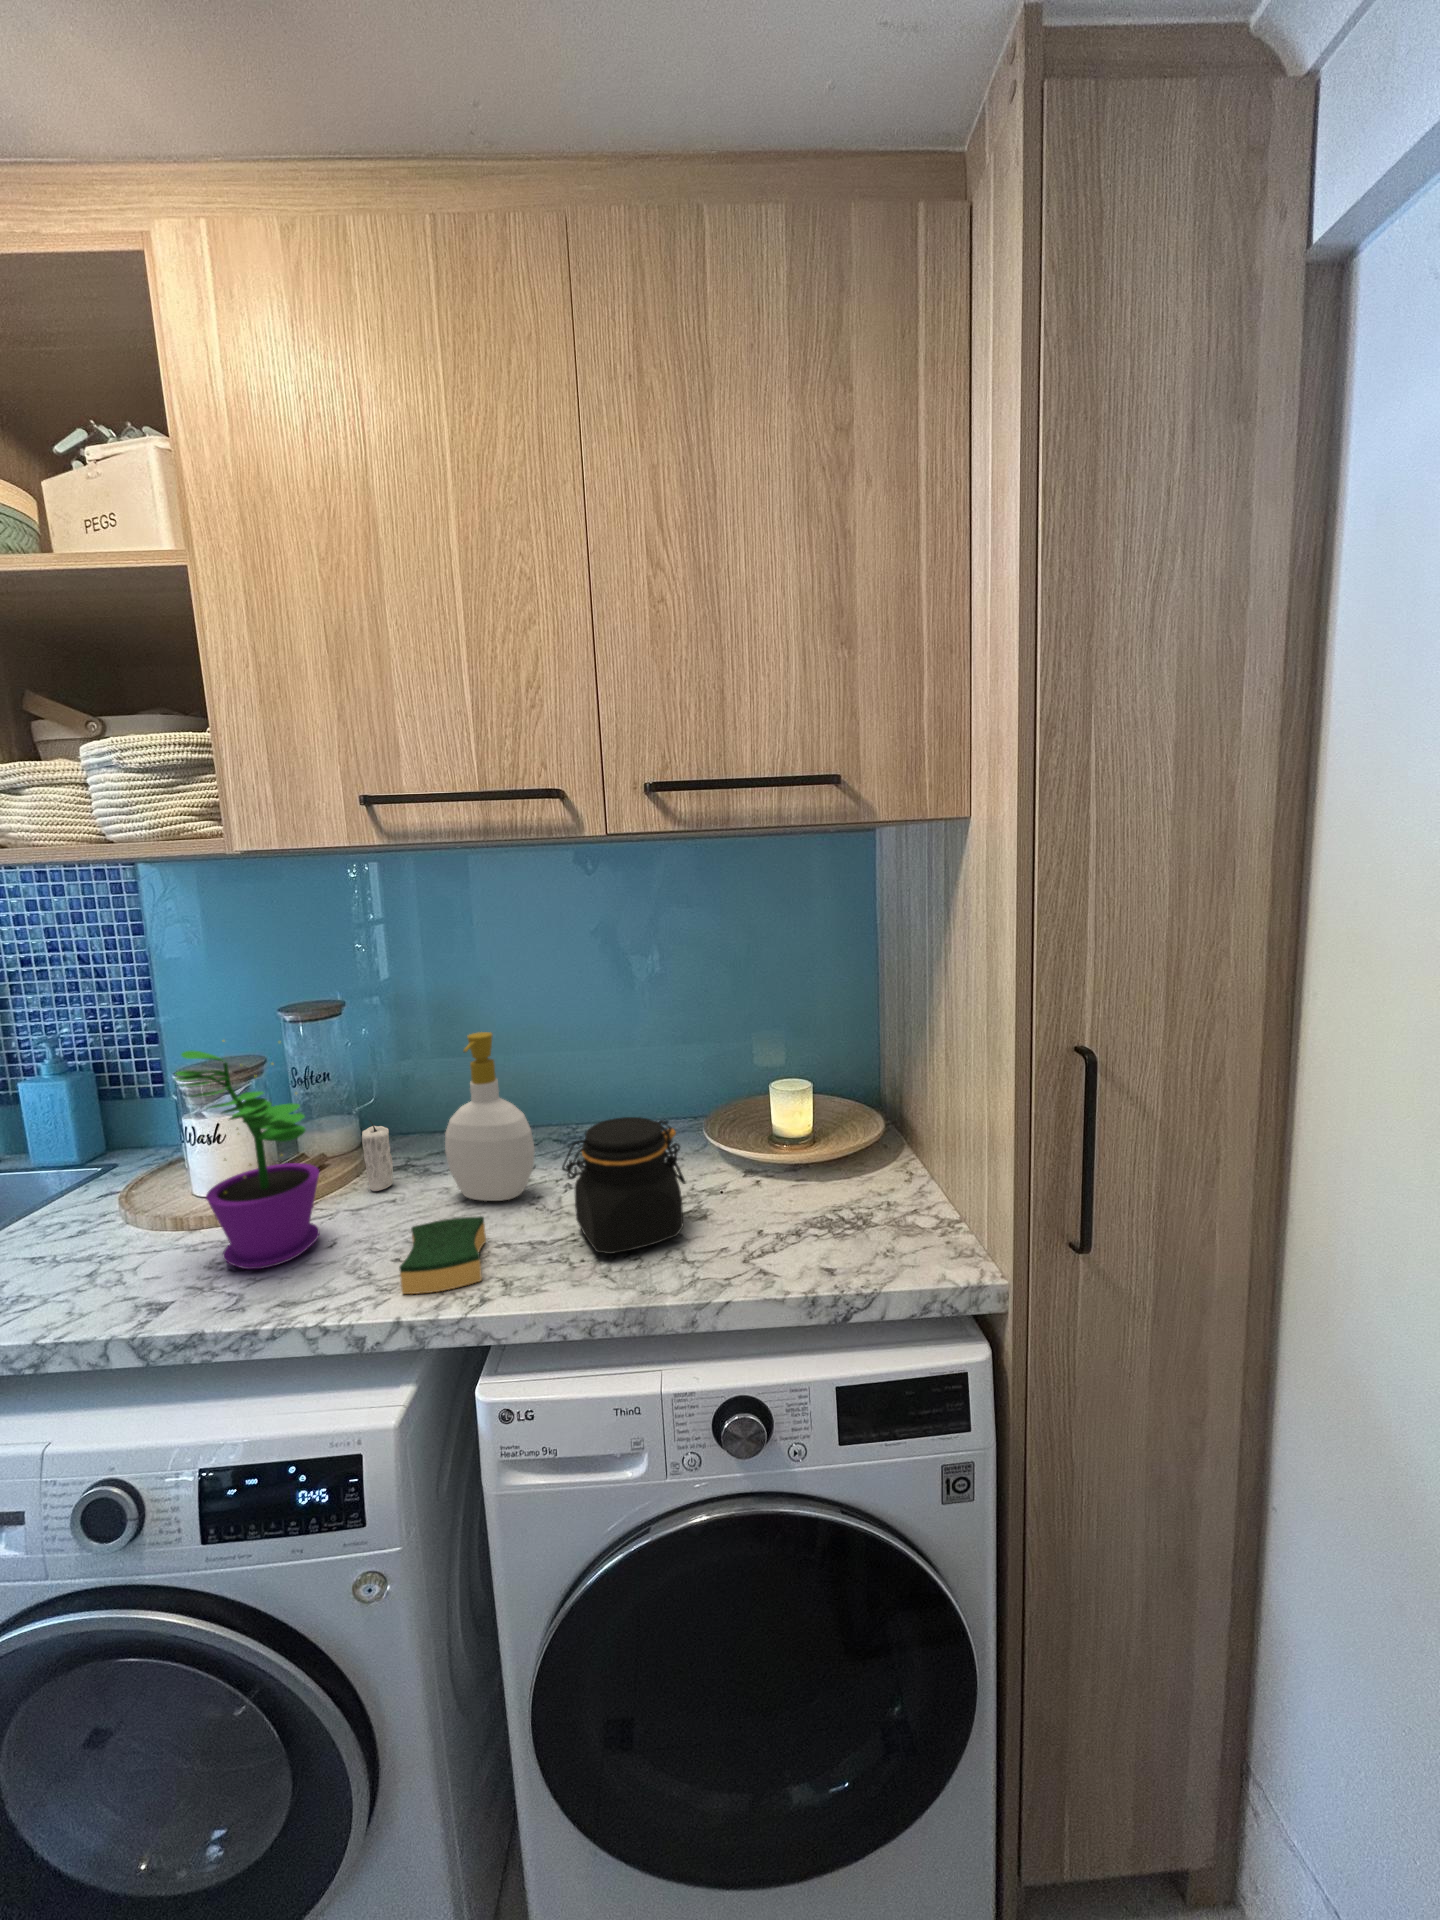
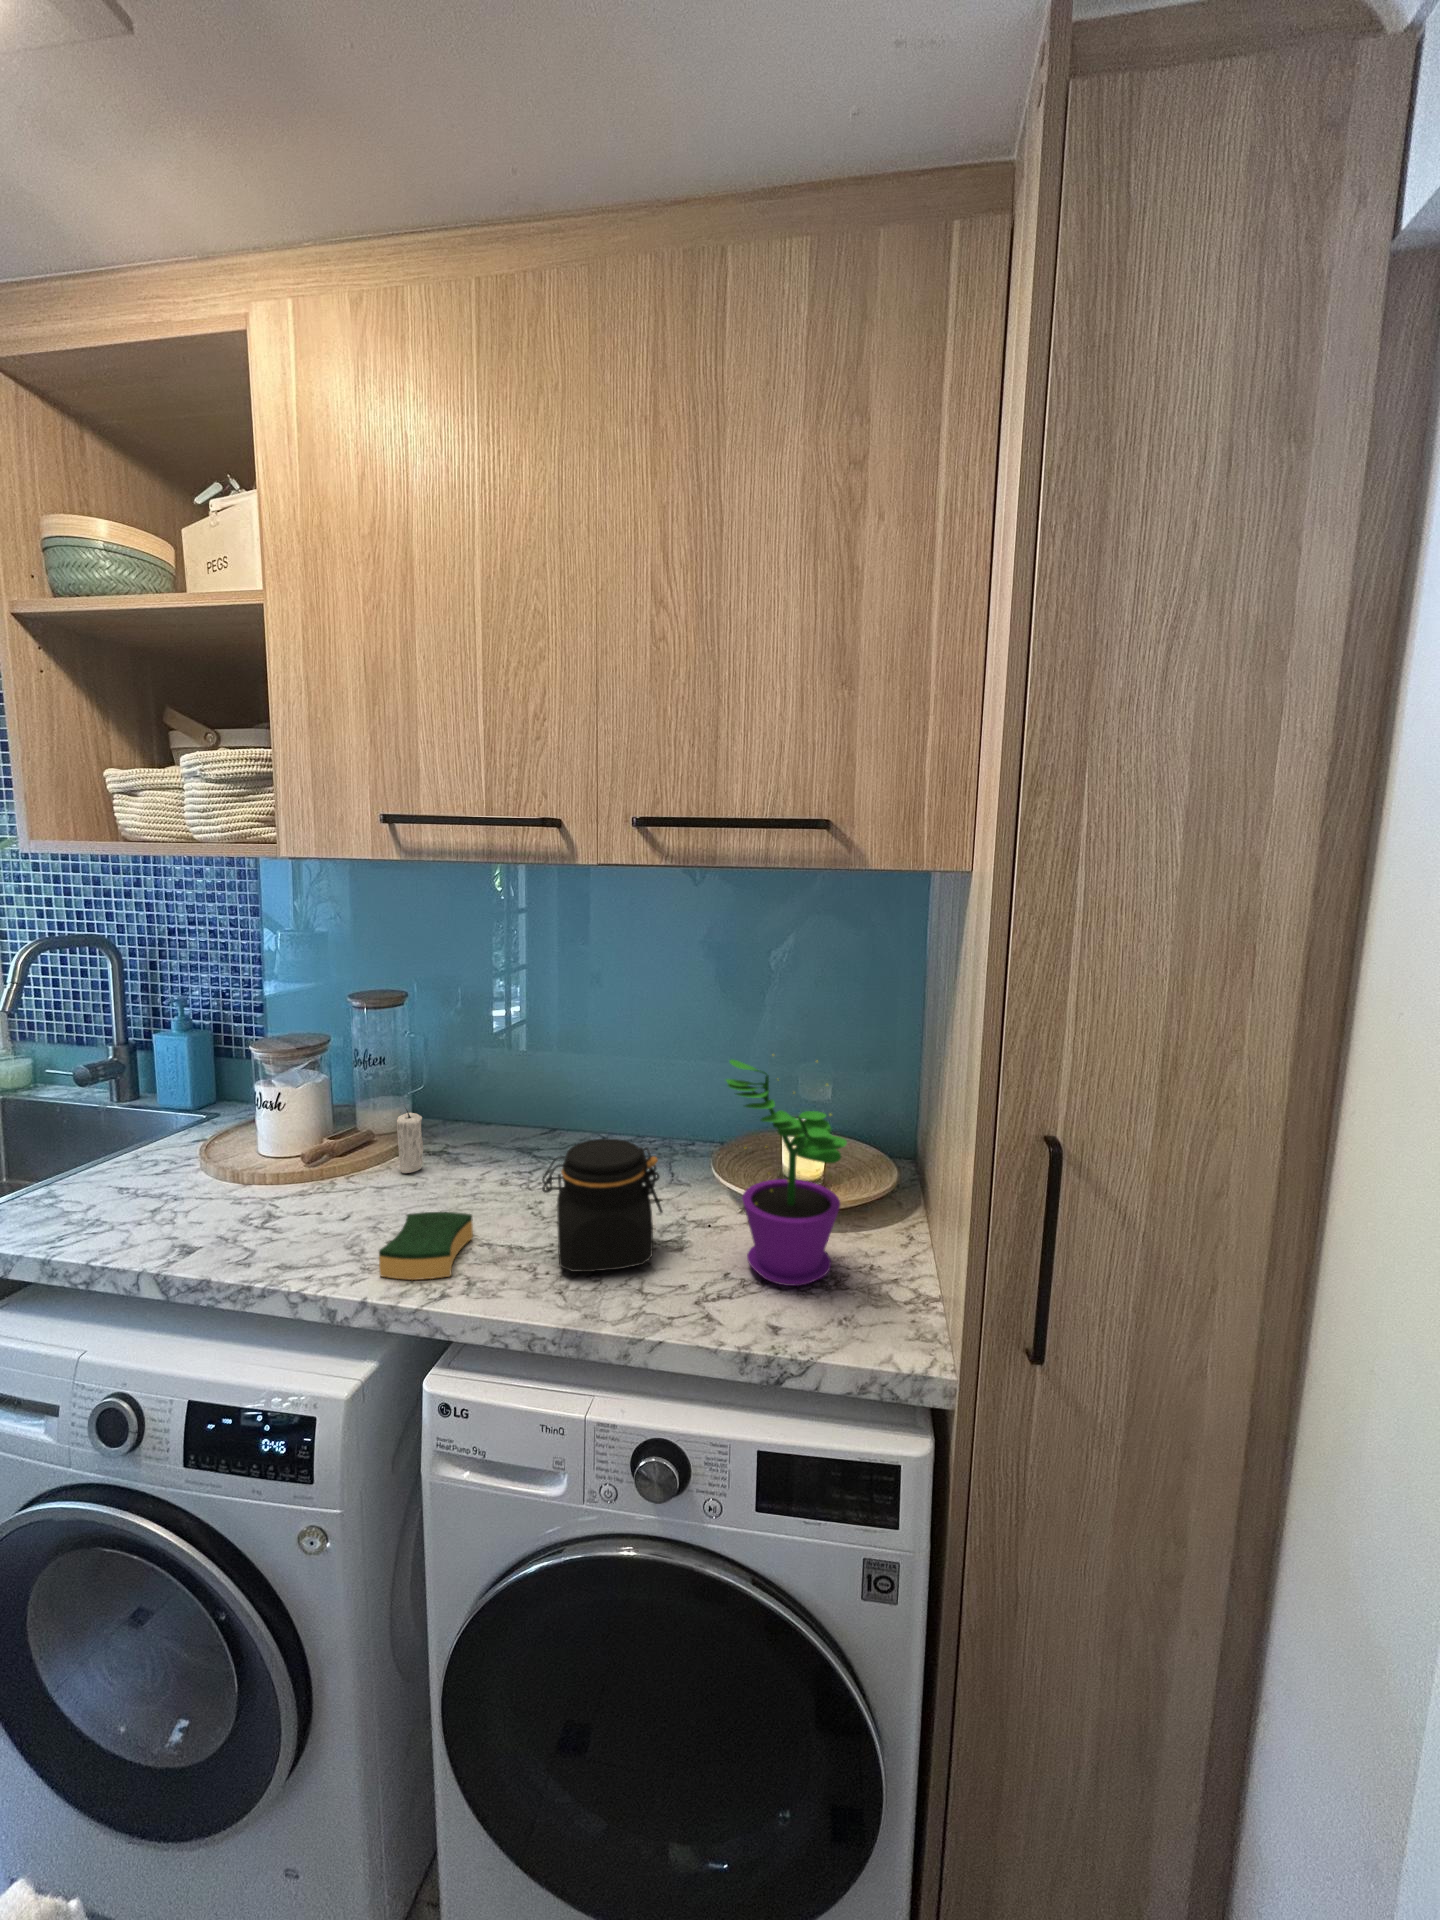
soap bottle: present [445,1032,535,1201] -> none [461,1038,541,1201]
flower pot: present [175,1050,319,1269] -> present [726,1060,847,1286]

